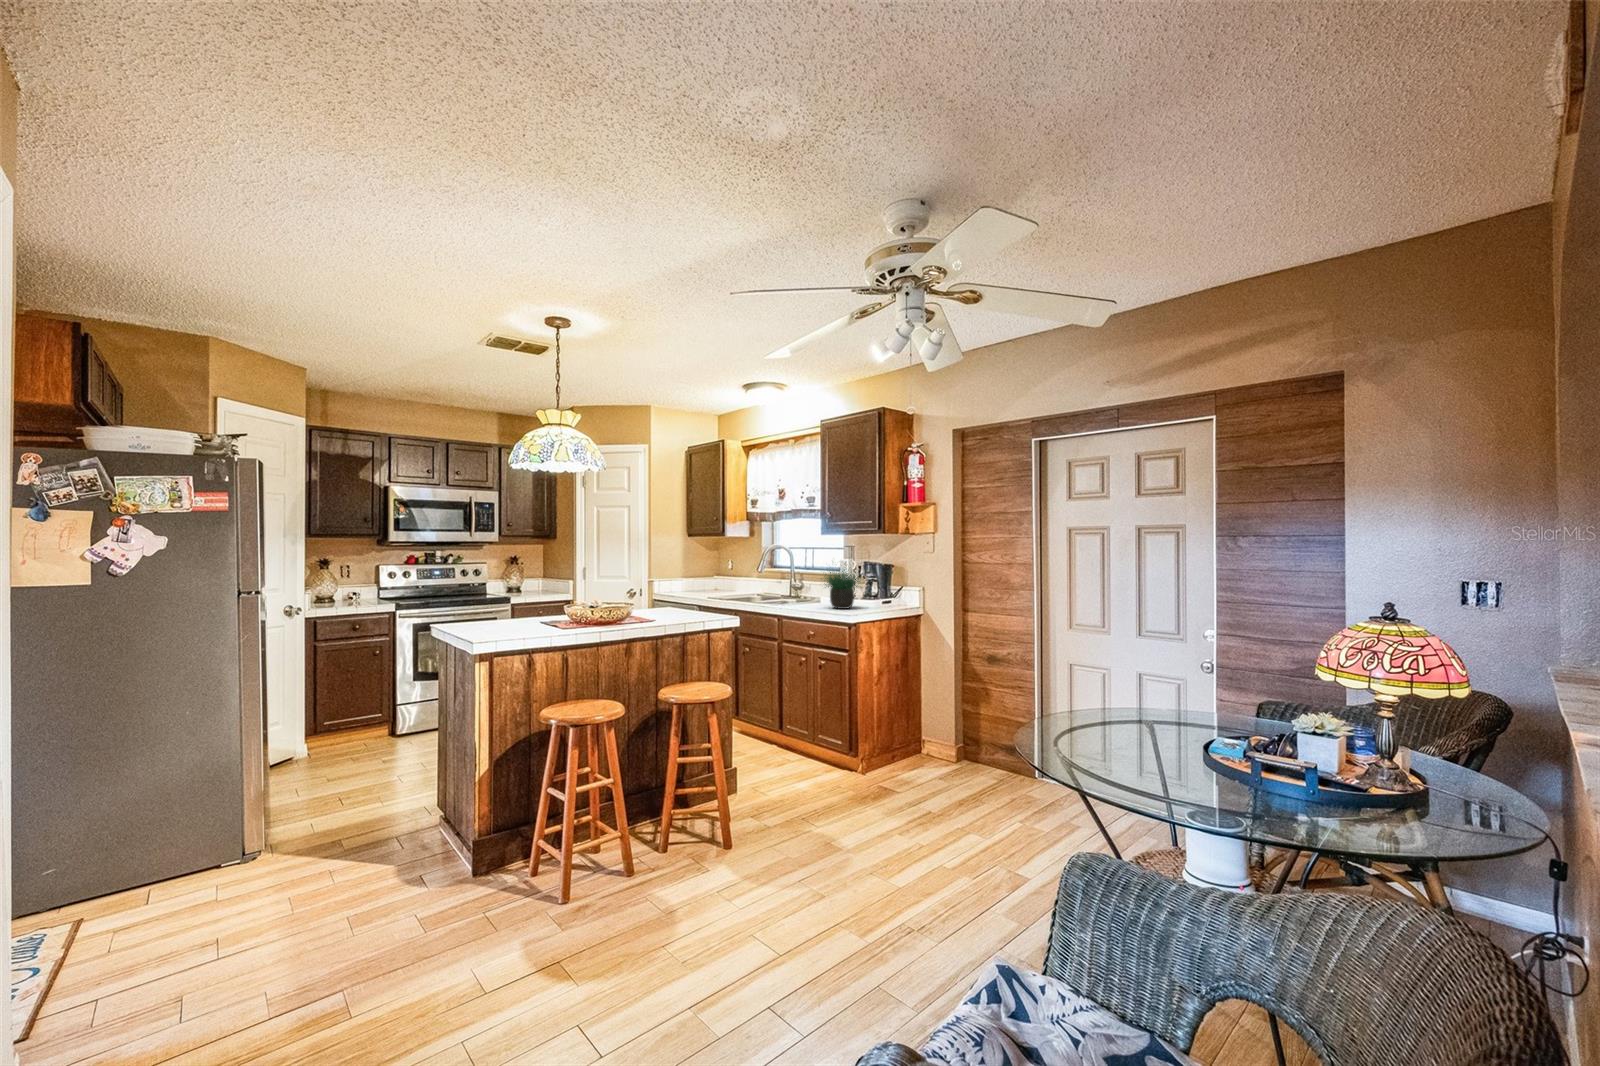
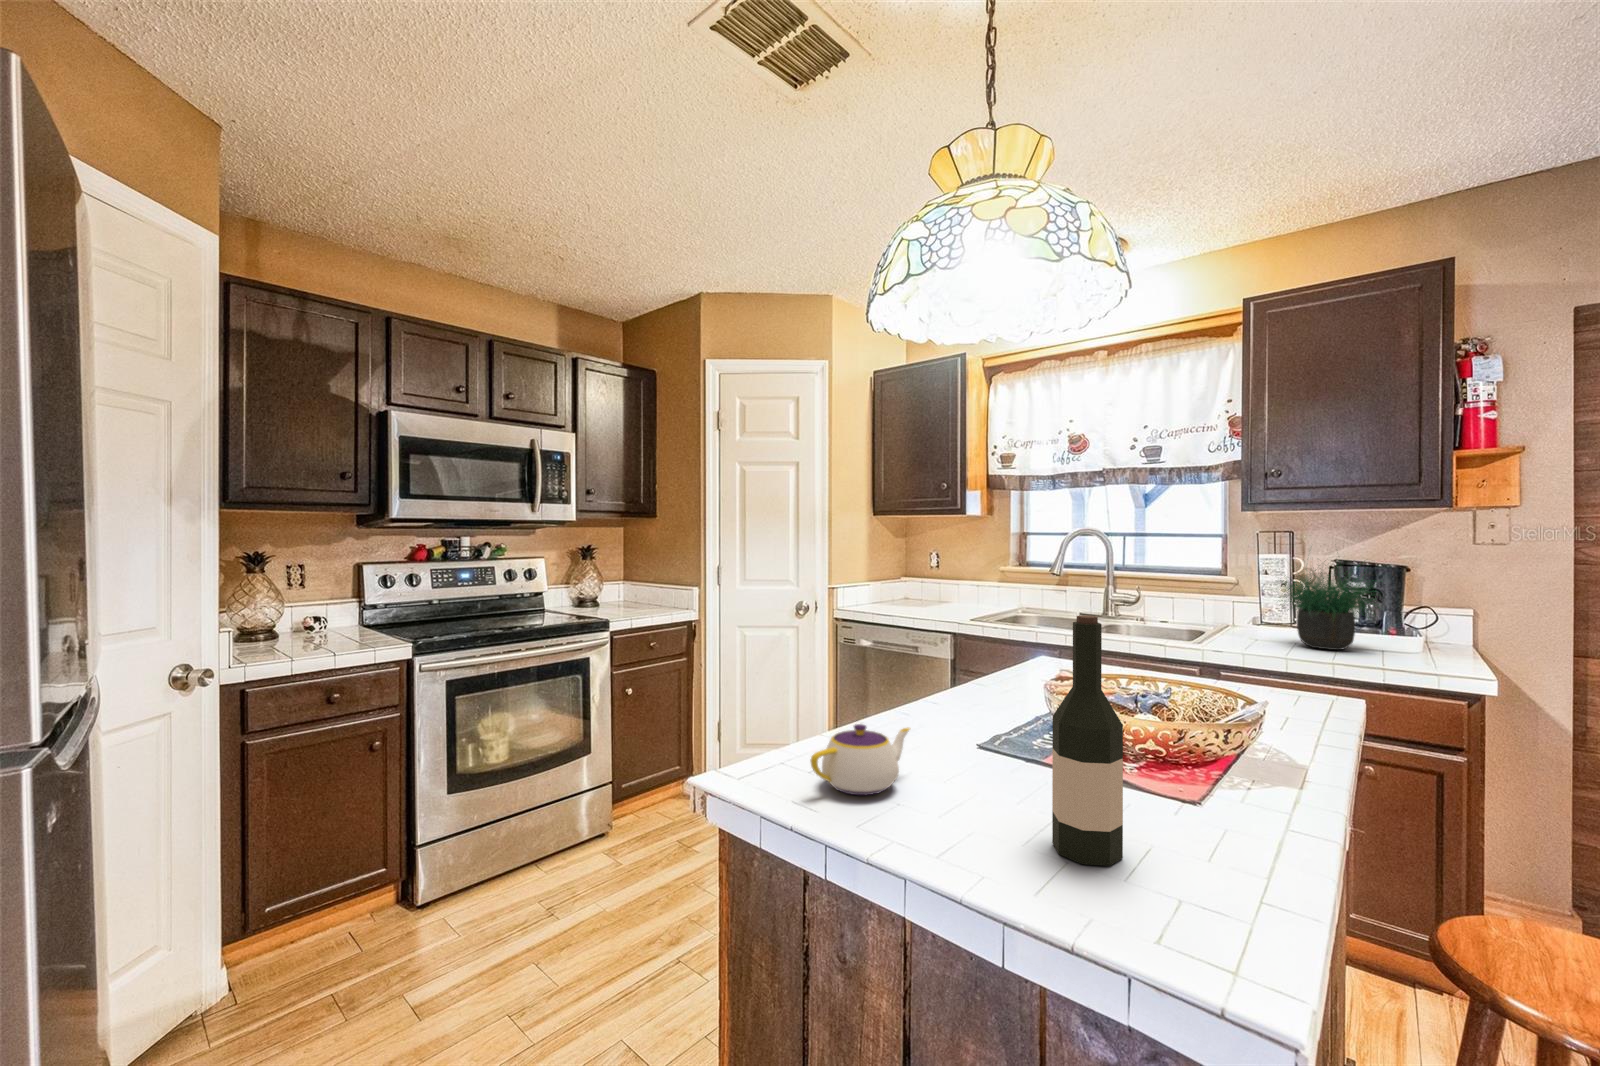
wine bottle: none [520,574,539,641] -> present [1052,615,1123,866]
teapot: none [477,613,521,634] -> present [811,724,910,795]

